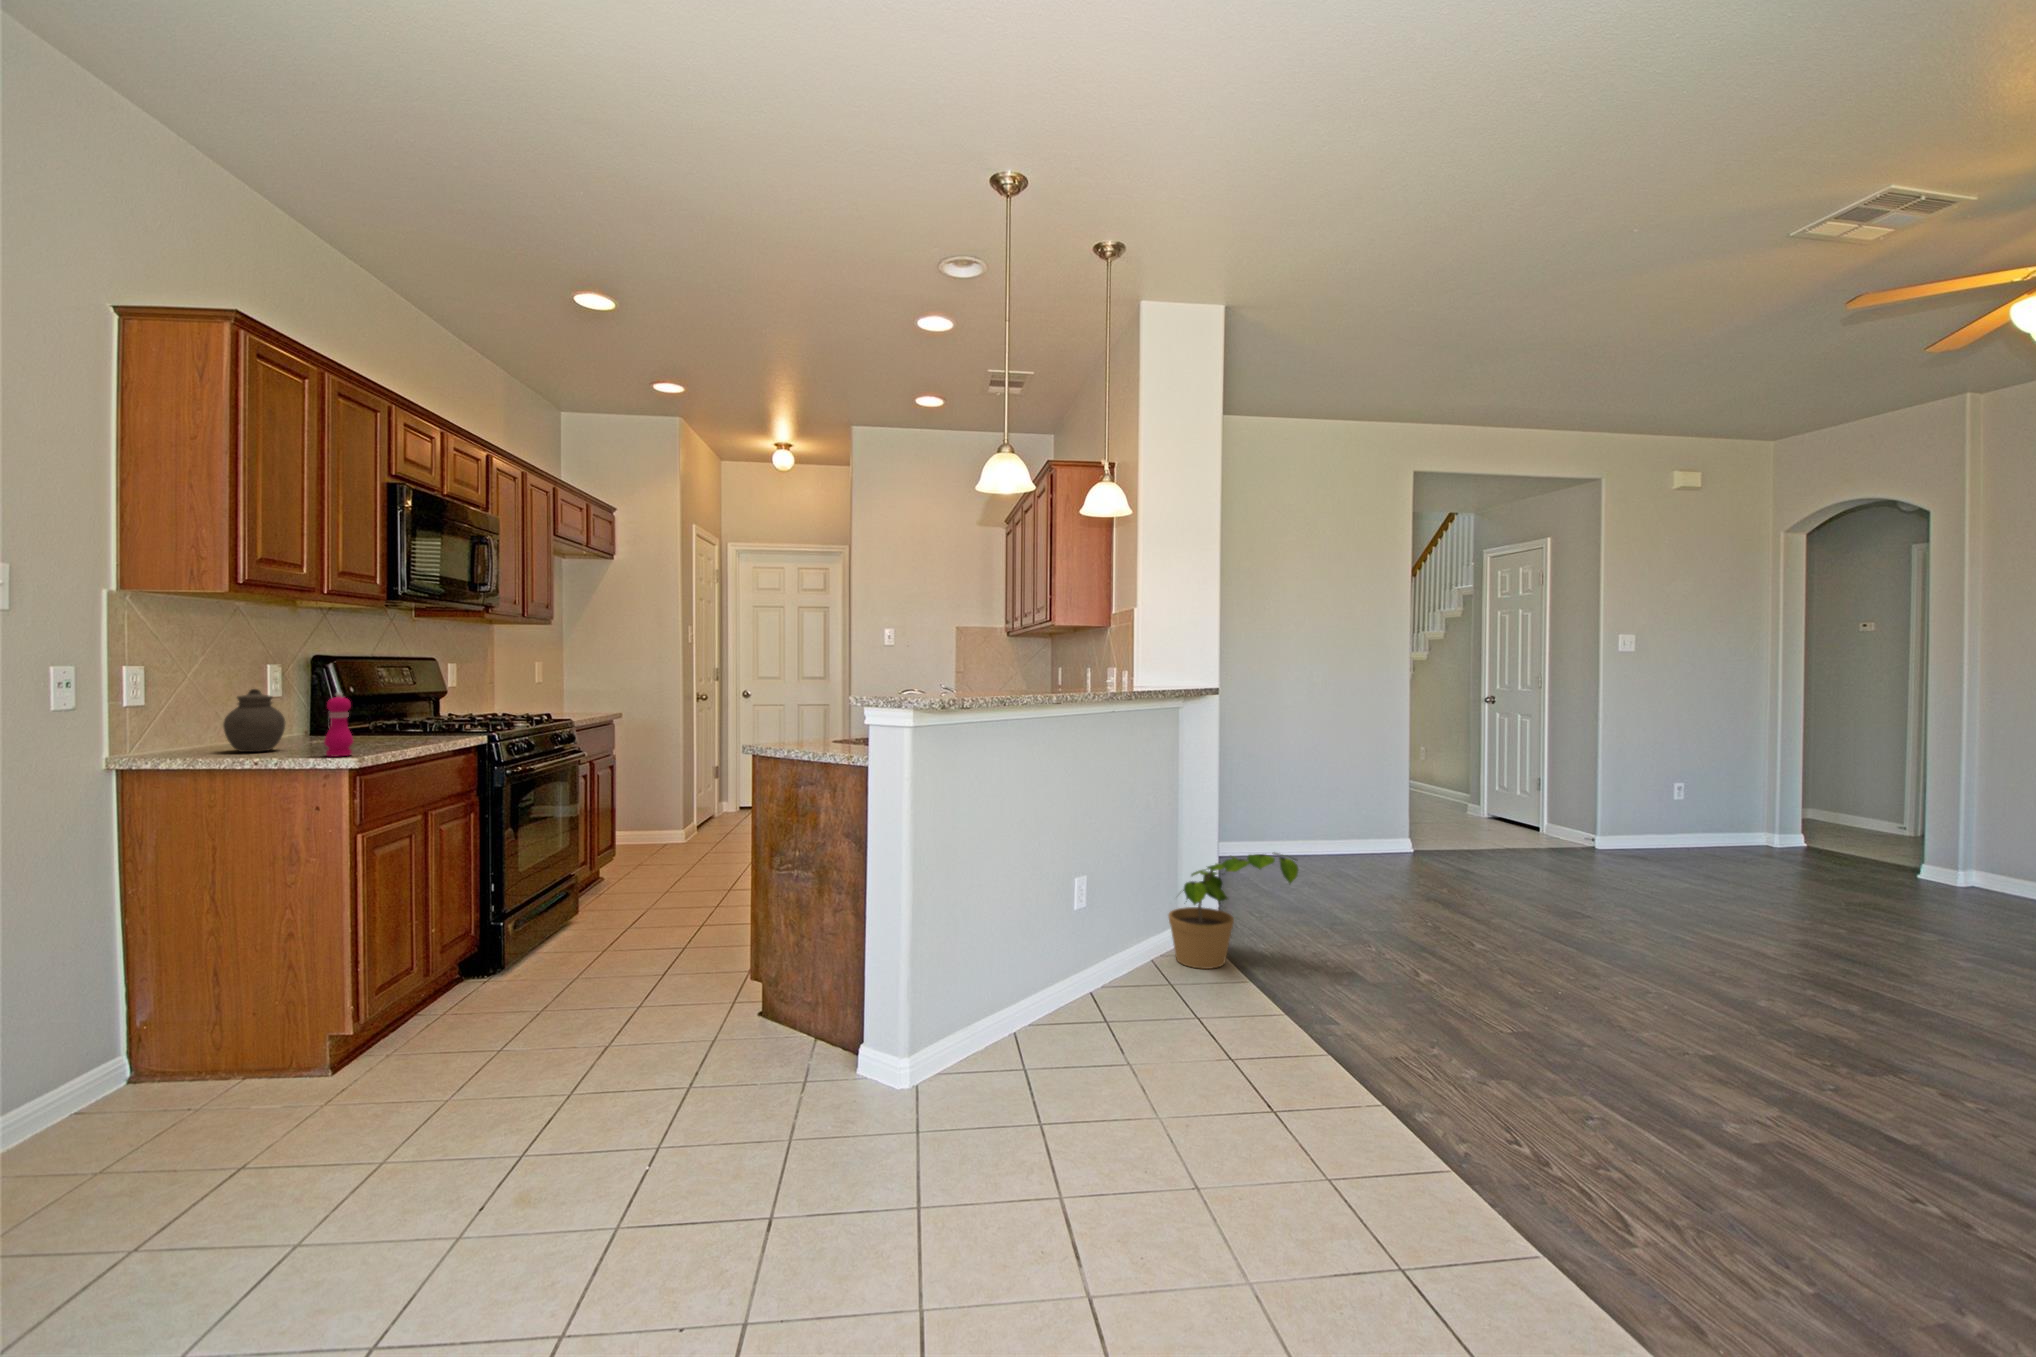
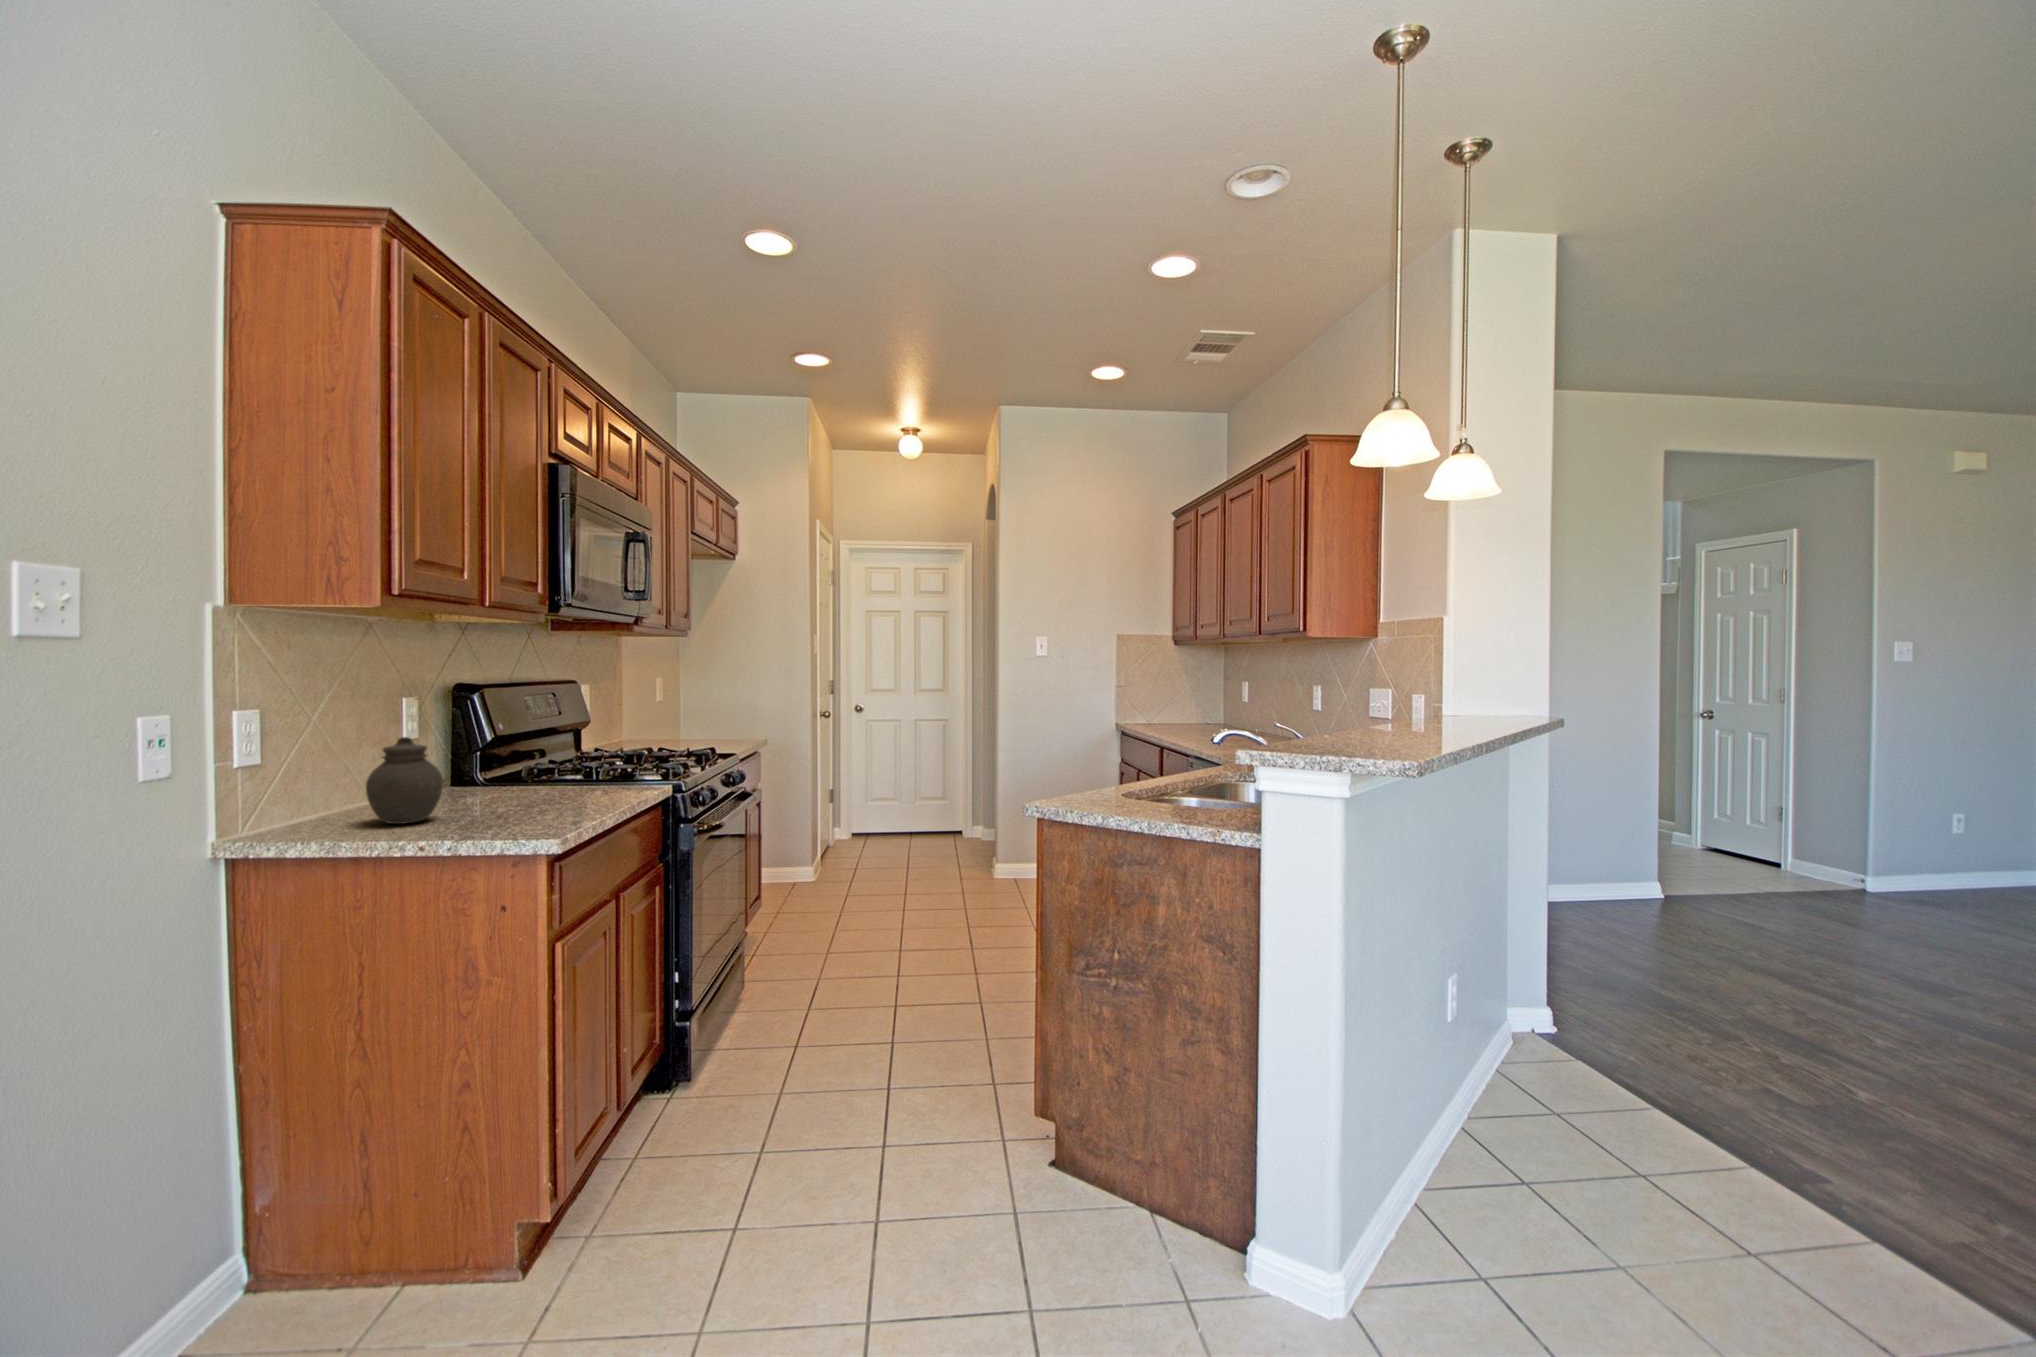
pepper mill: present [324,692,353,757] -> none [503,743,540,833]
potted plant: present [1168,853,1298,969] -> none [1512,936,1729,1085]

